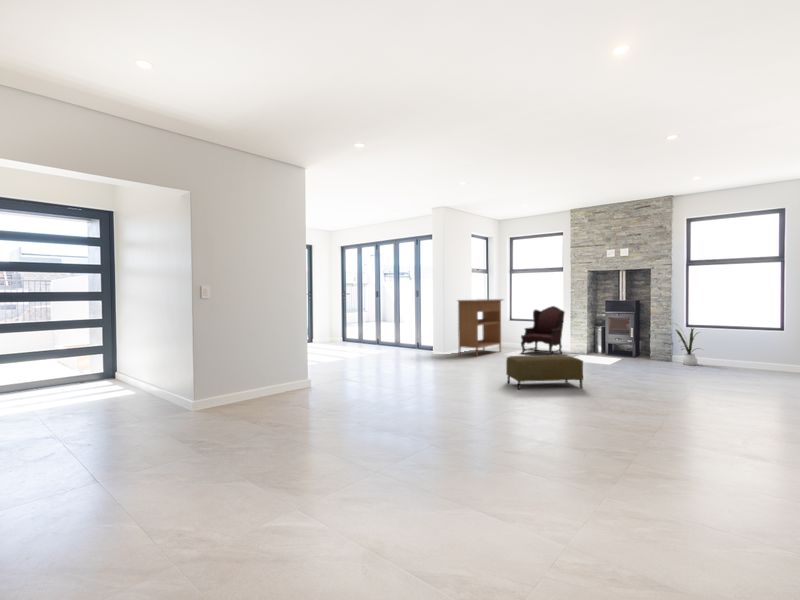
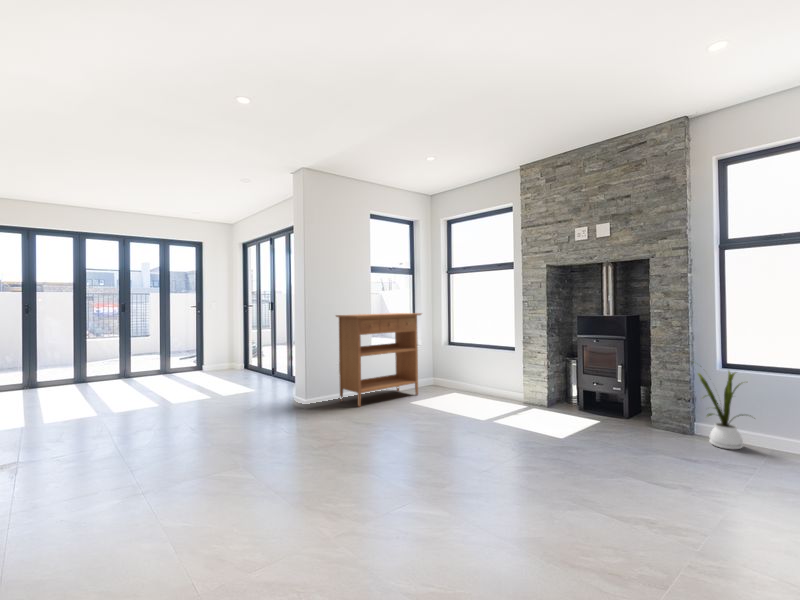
armchair: present [521,306,565,355] -> none [442,324,515,410]
ottoman: present [506,355,583,390] -> none [231,443,399,541]

